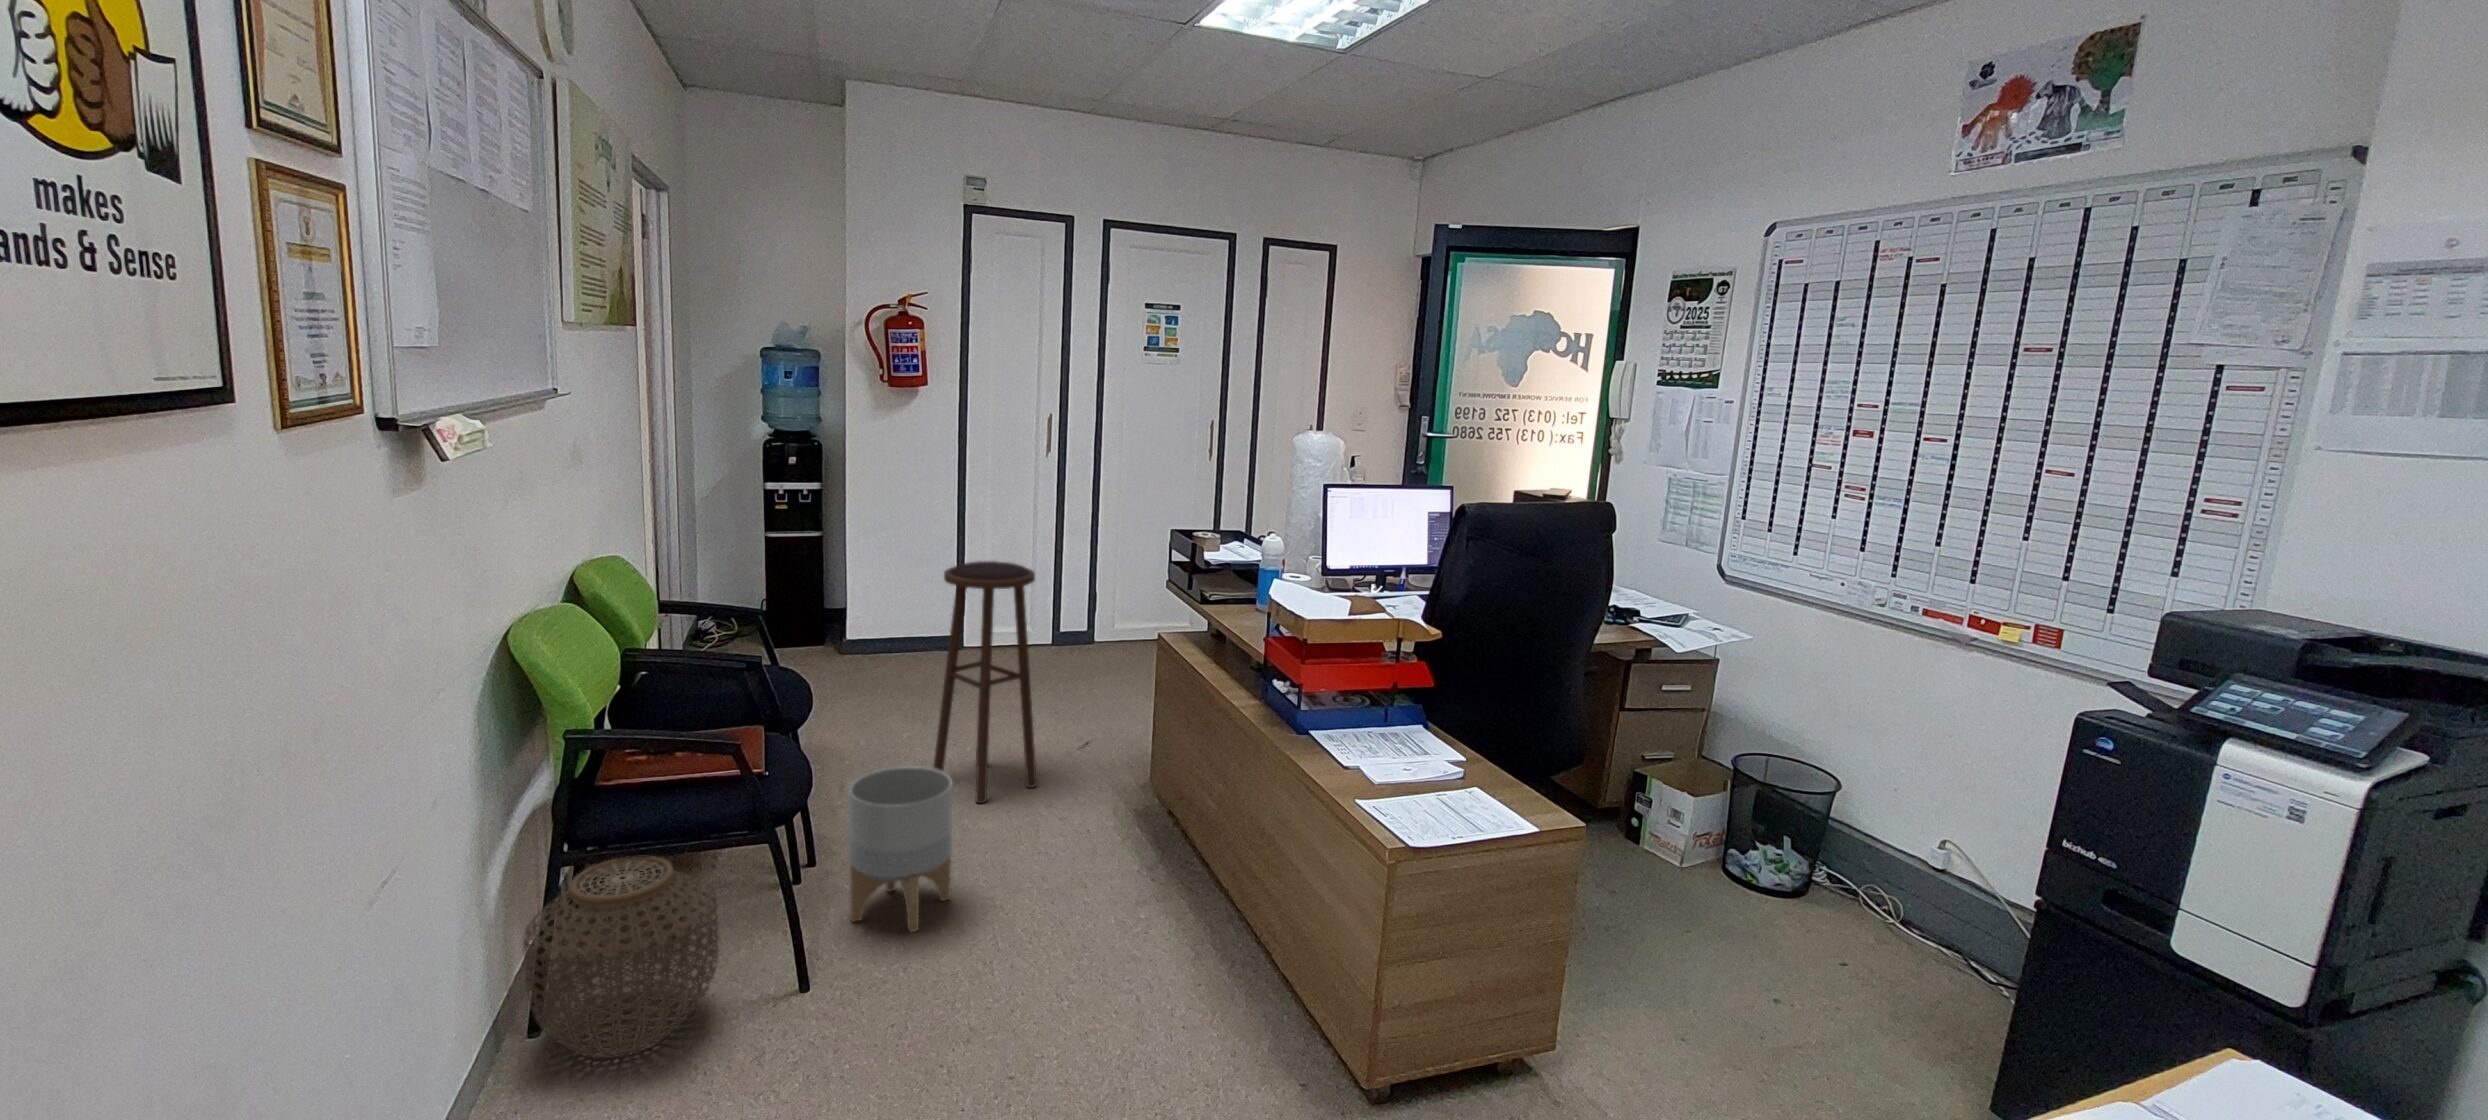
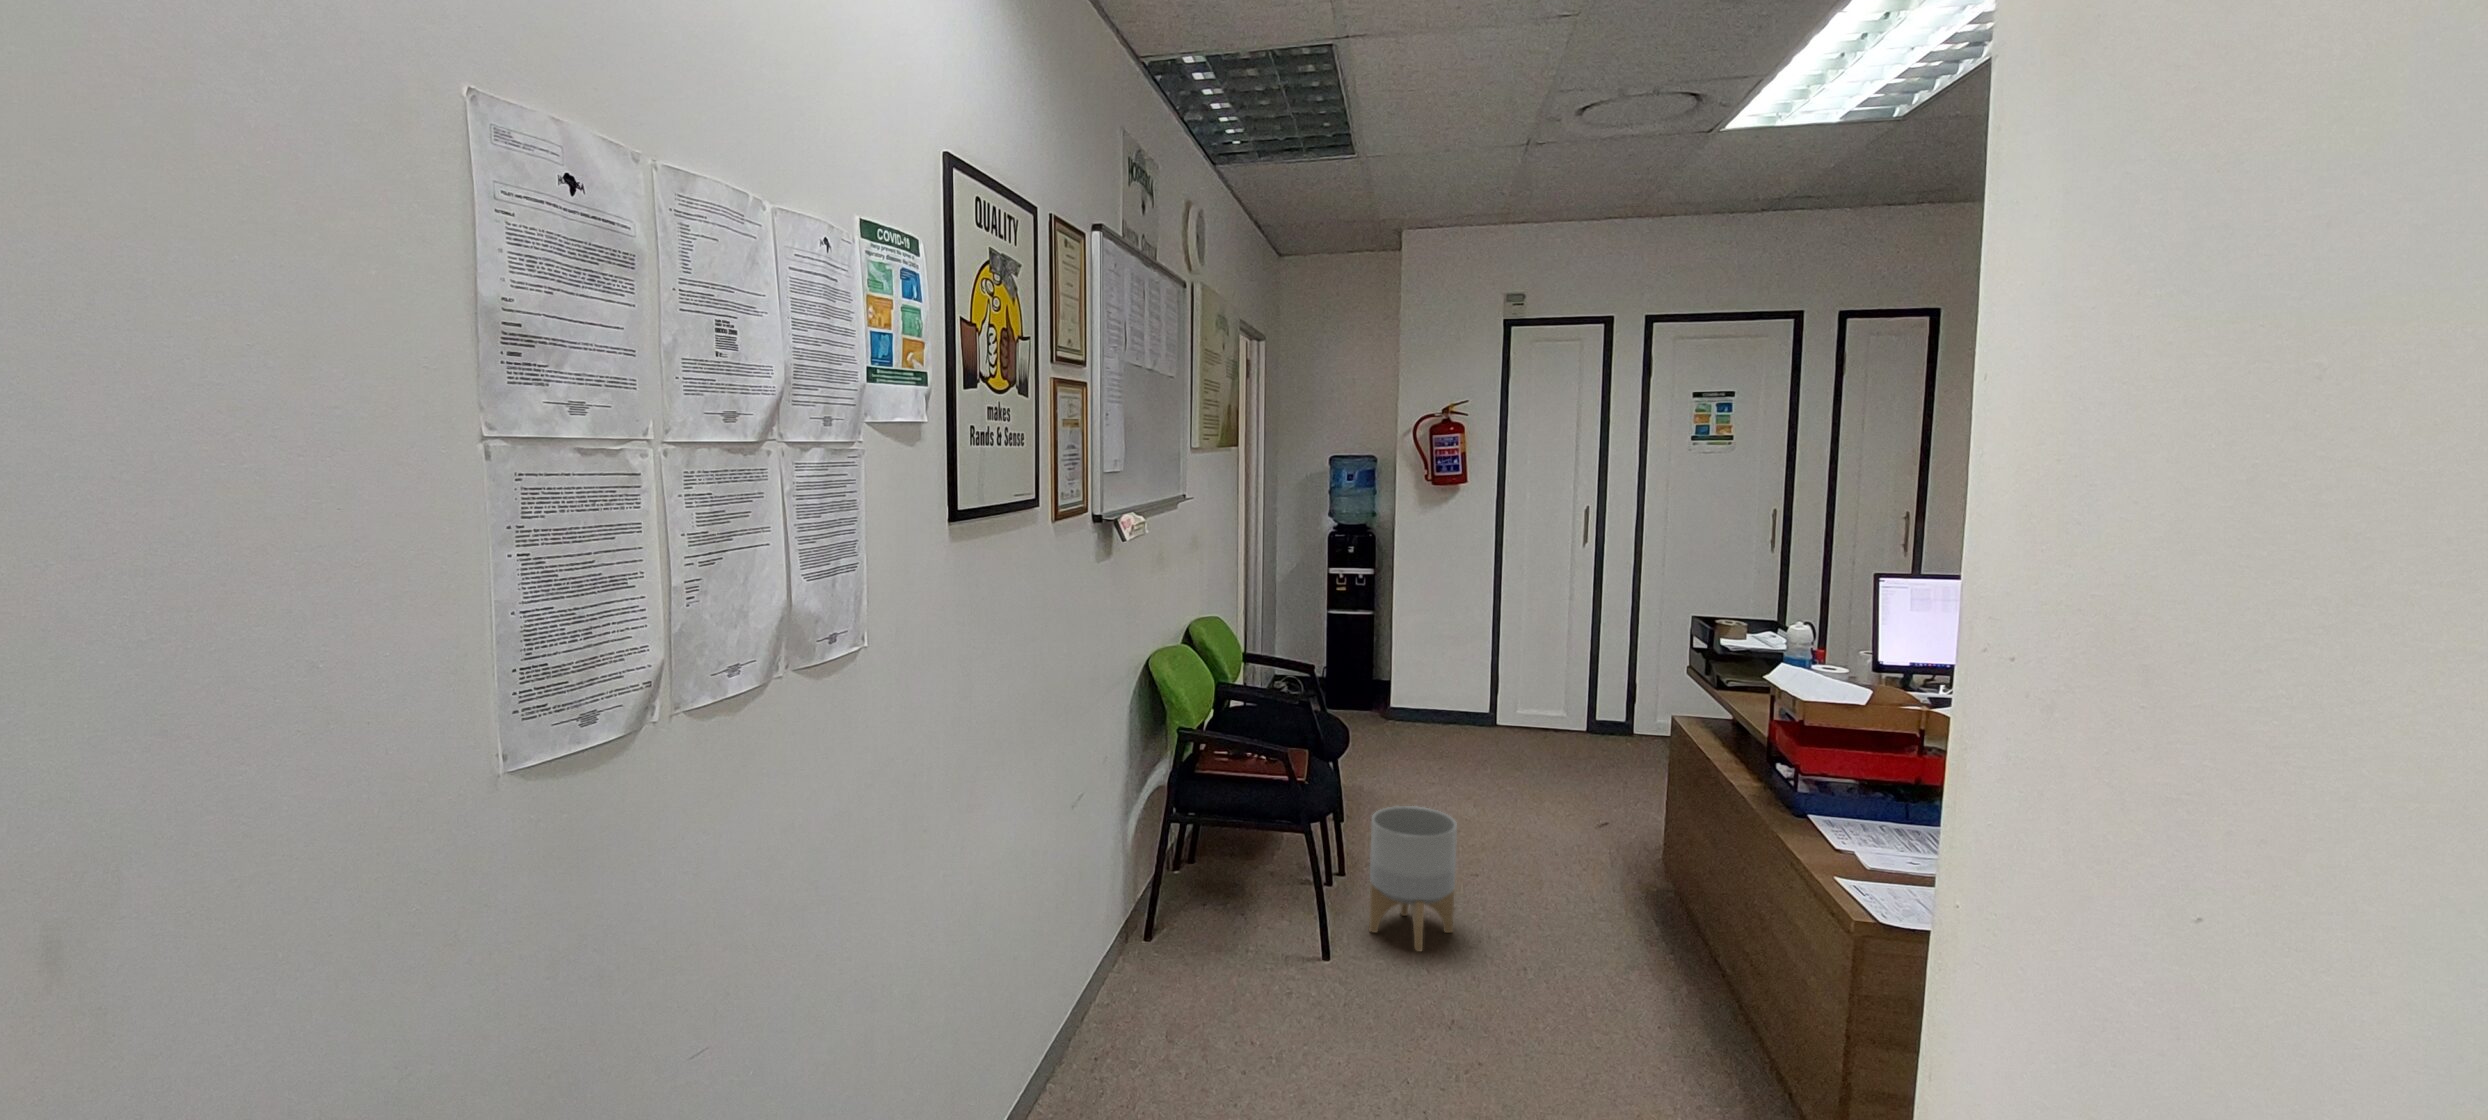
stool: present [933,561,1037,803] -> none [1451,638,1548,861]
woven basket: present [523,856,719,1058] -> none [1147,835,1269,984]

